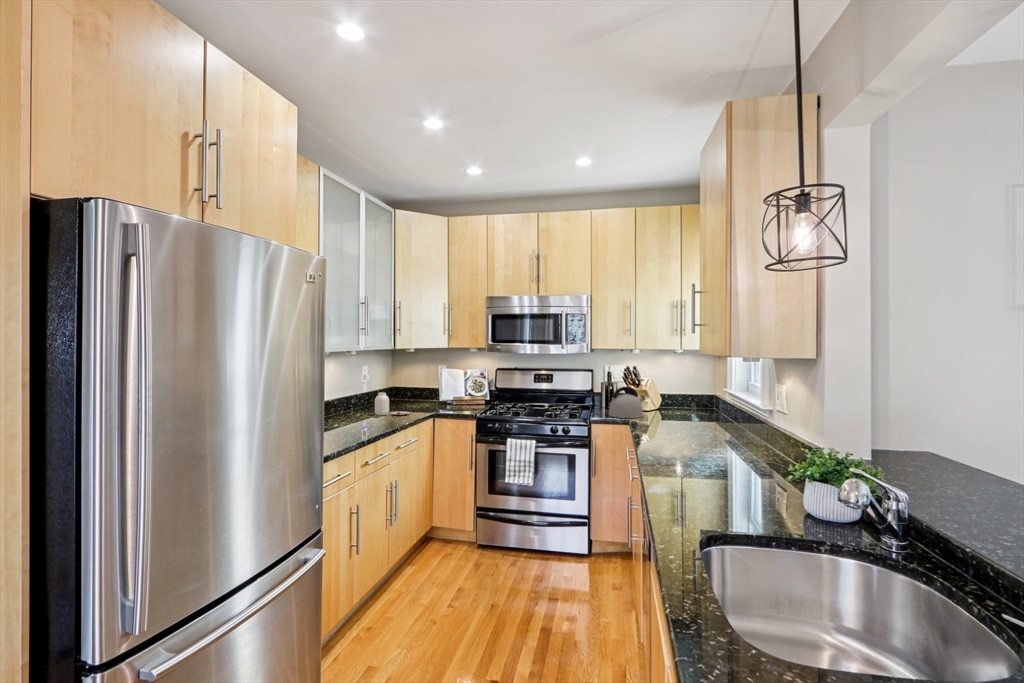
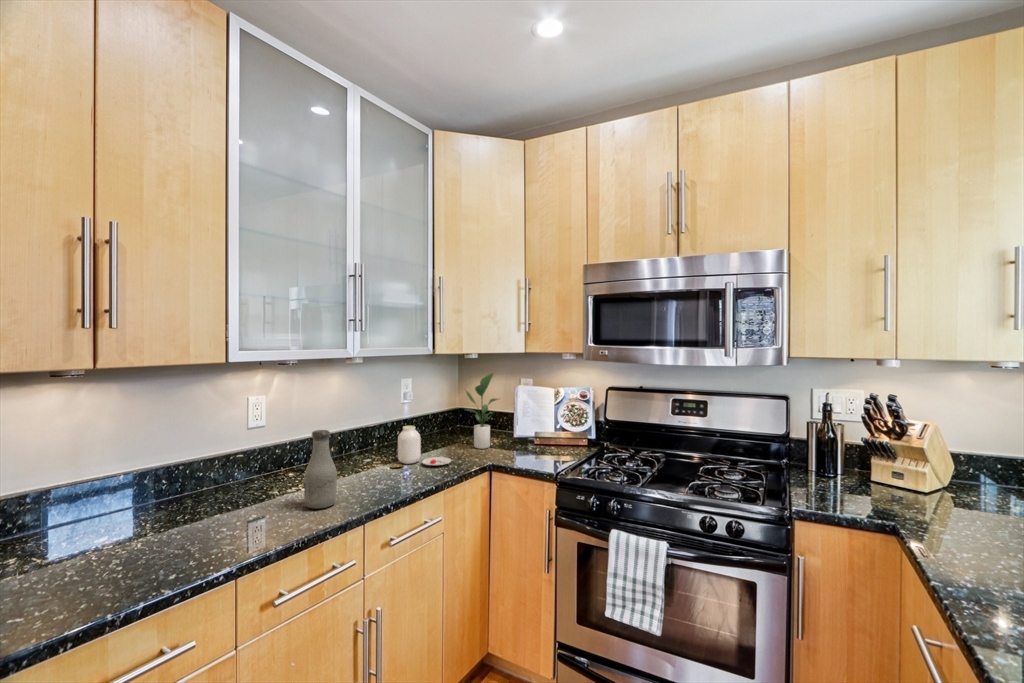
potted plant: none [409,361,433,408] -> present [466,373,498,449]
kettle: present [609,387,645,418] -> none [832,443,928,520]
bottle: none [346,388,363,431] -> present [304,430,337,509]

